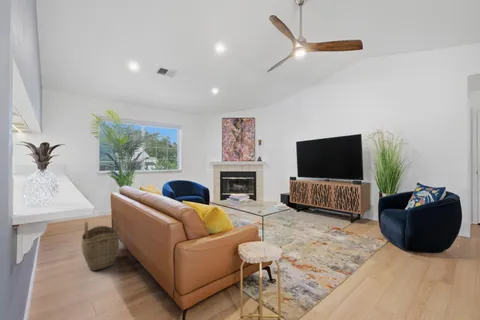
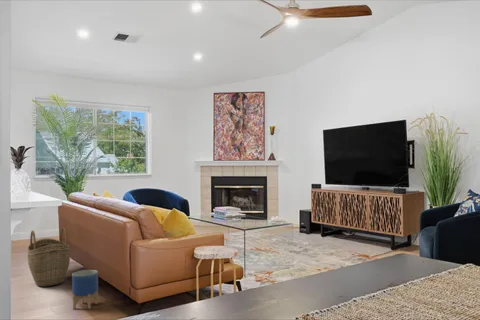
planter: none [118,261,142,301] -> present [72,270,98,309]

